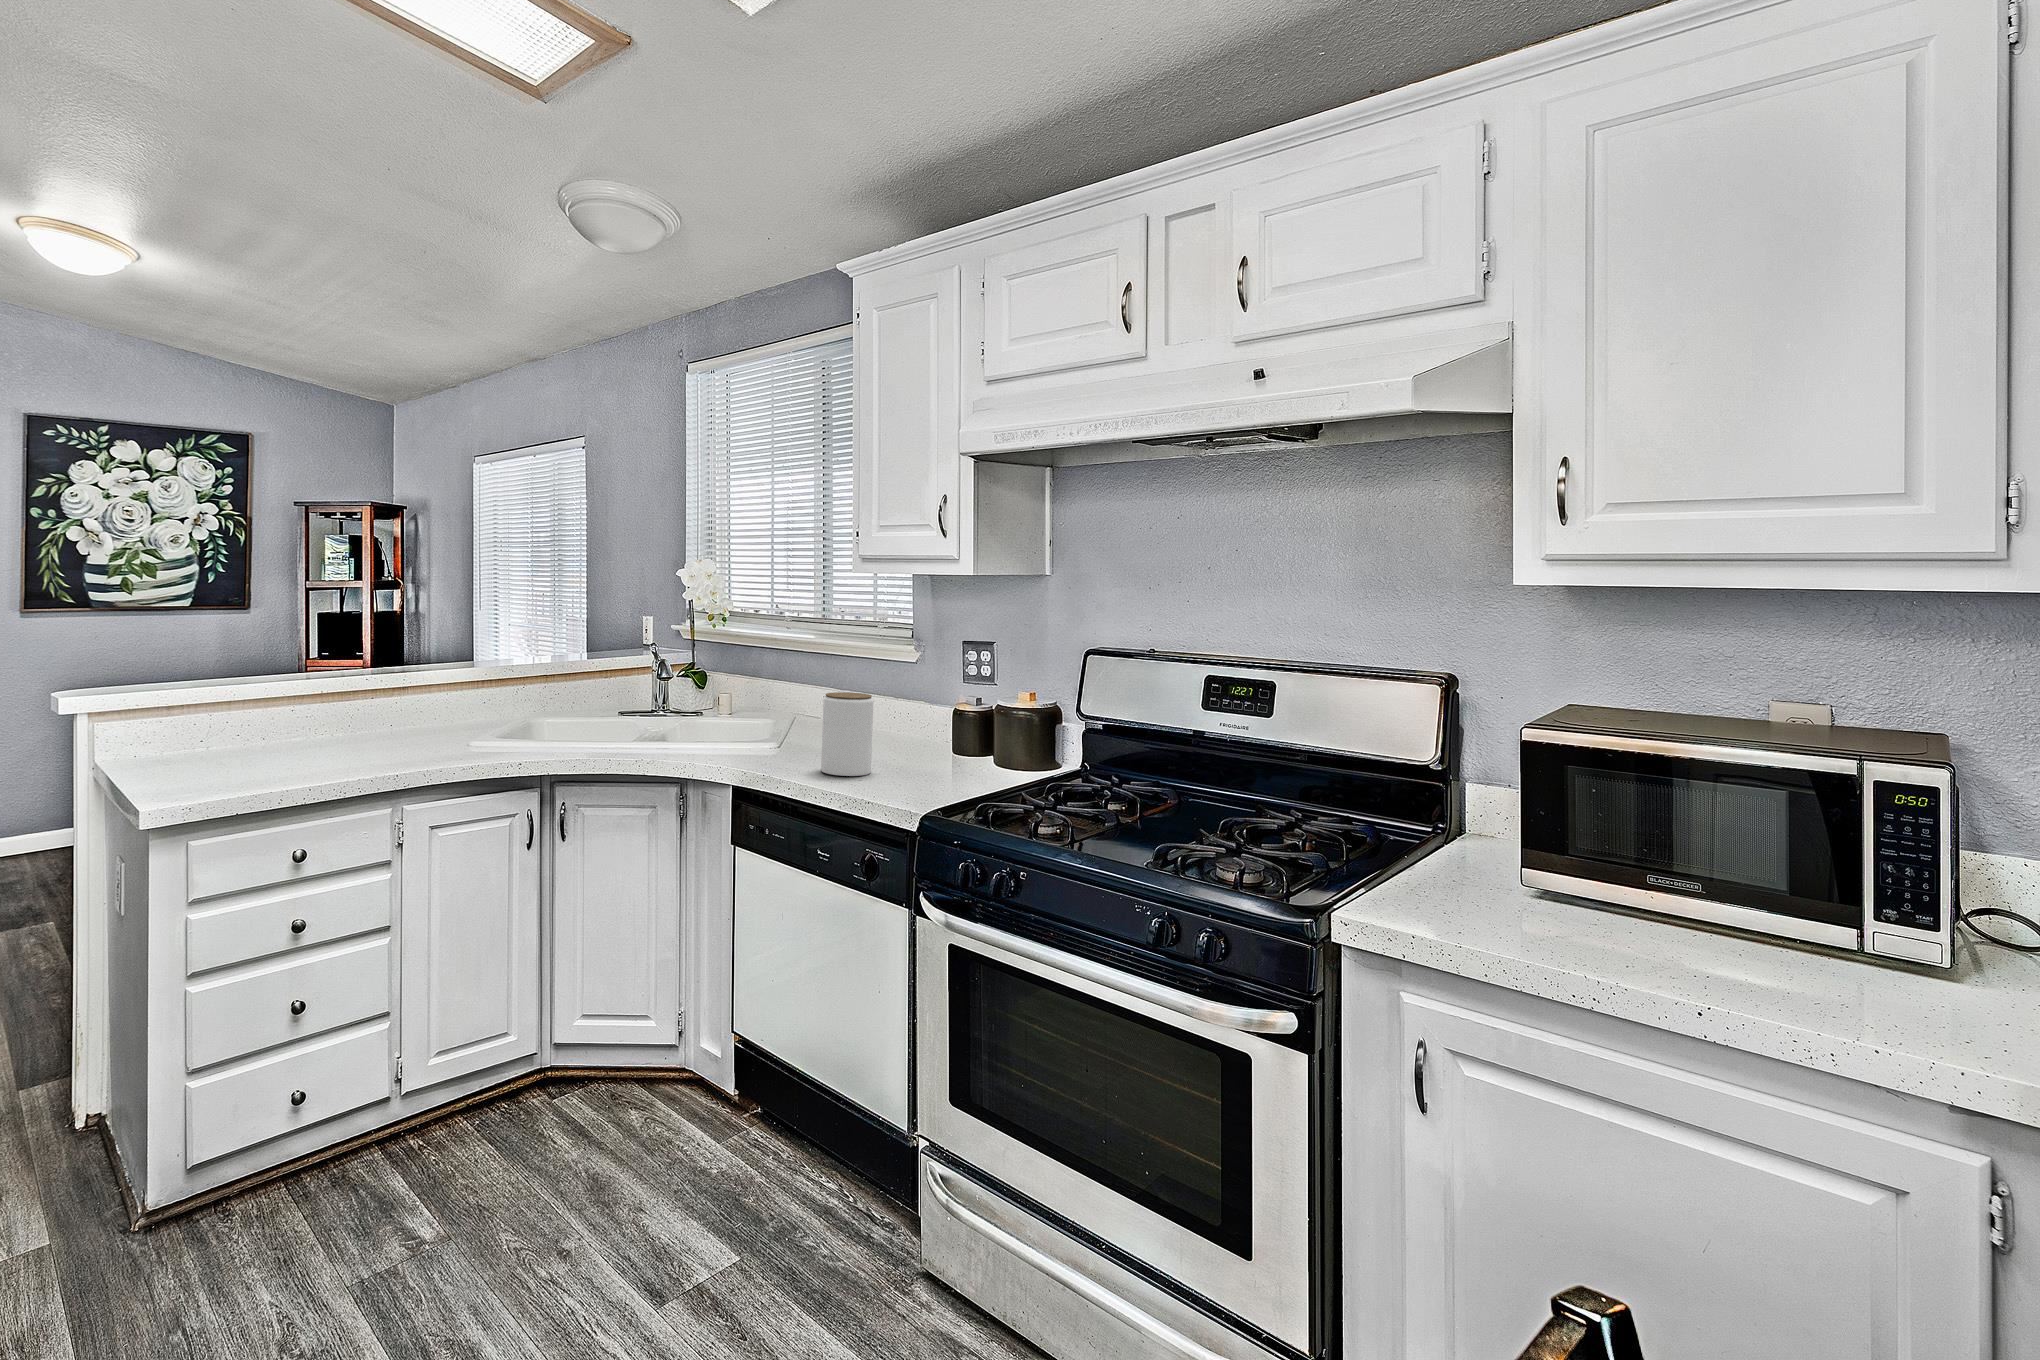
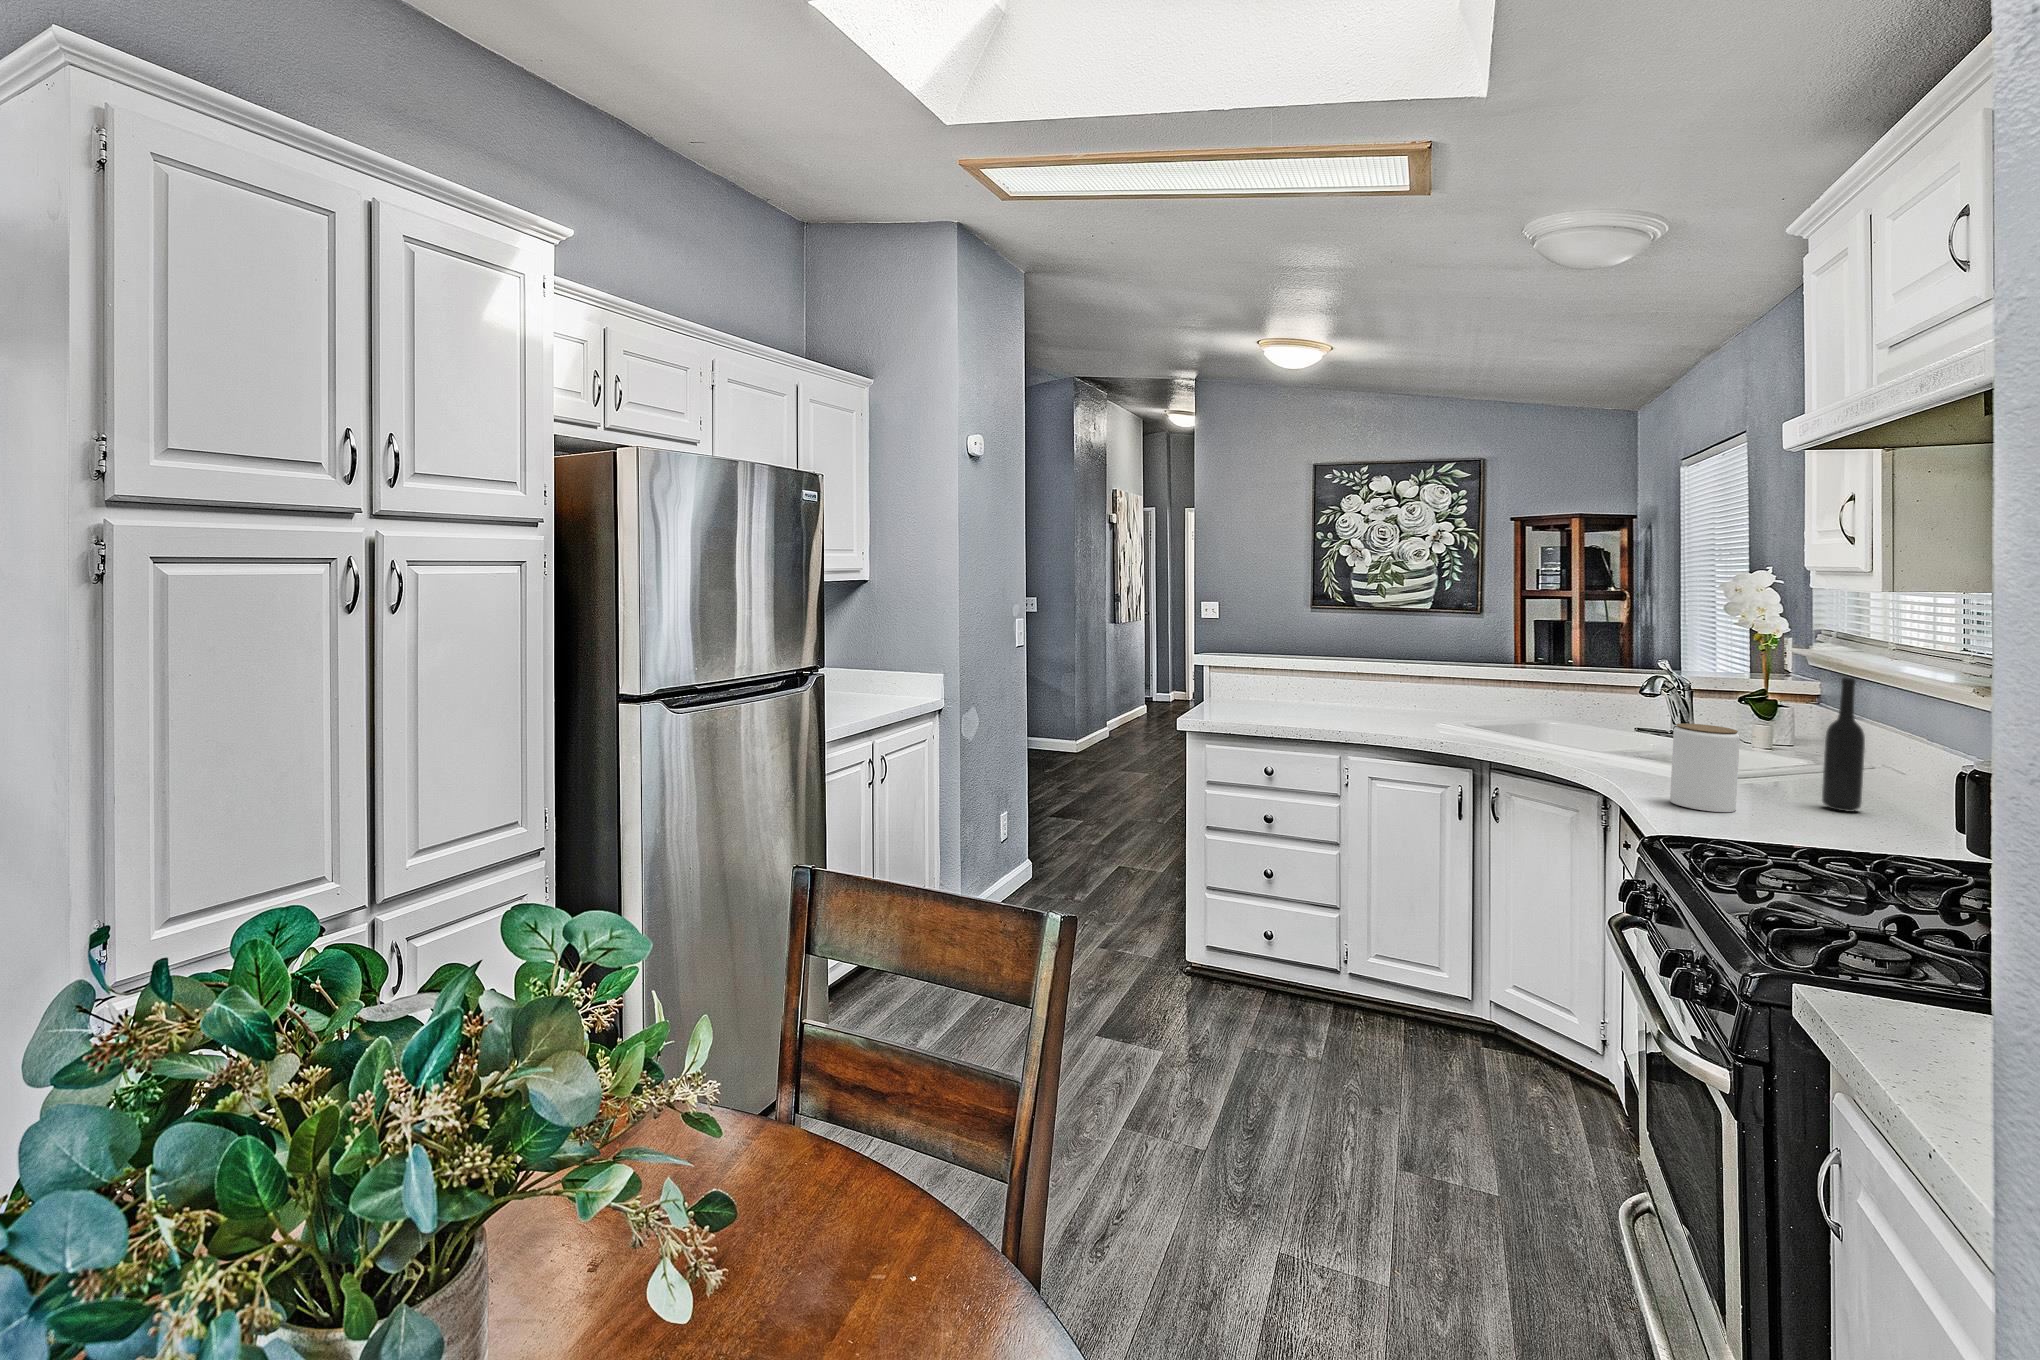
bottle: none [880,636,907,753] -> present [1822,677,1865,812]

